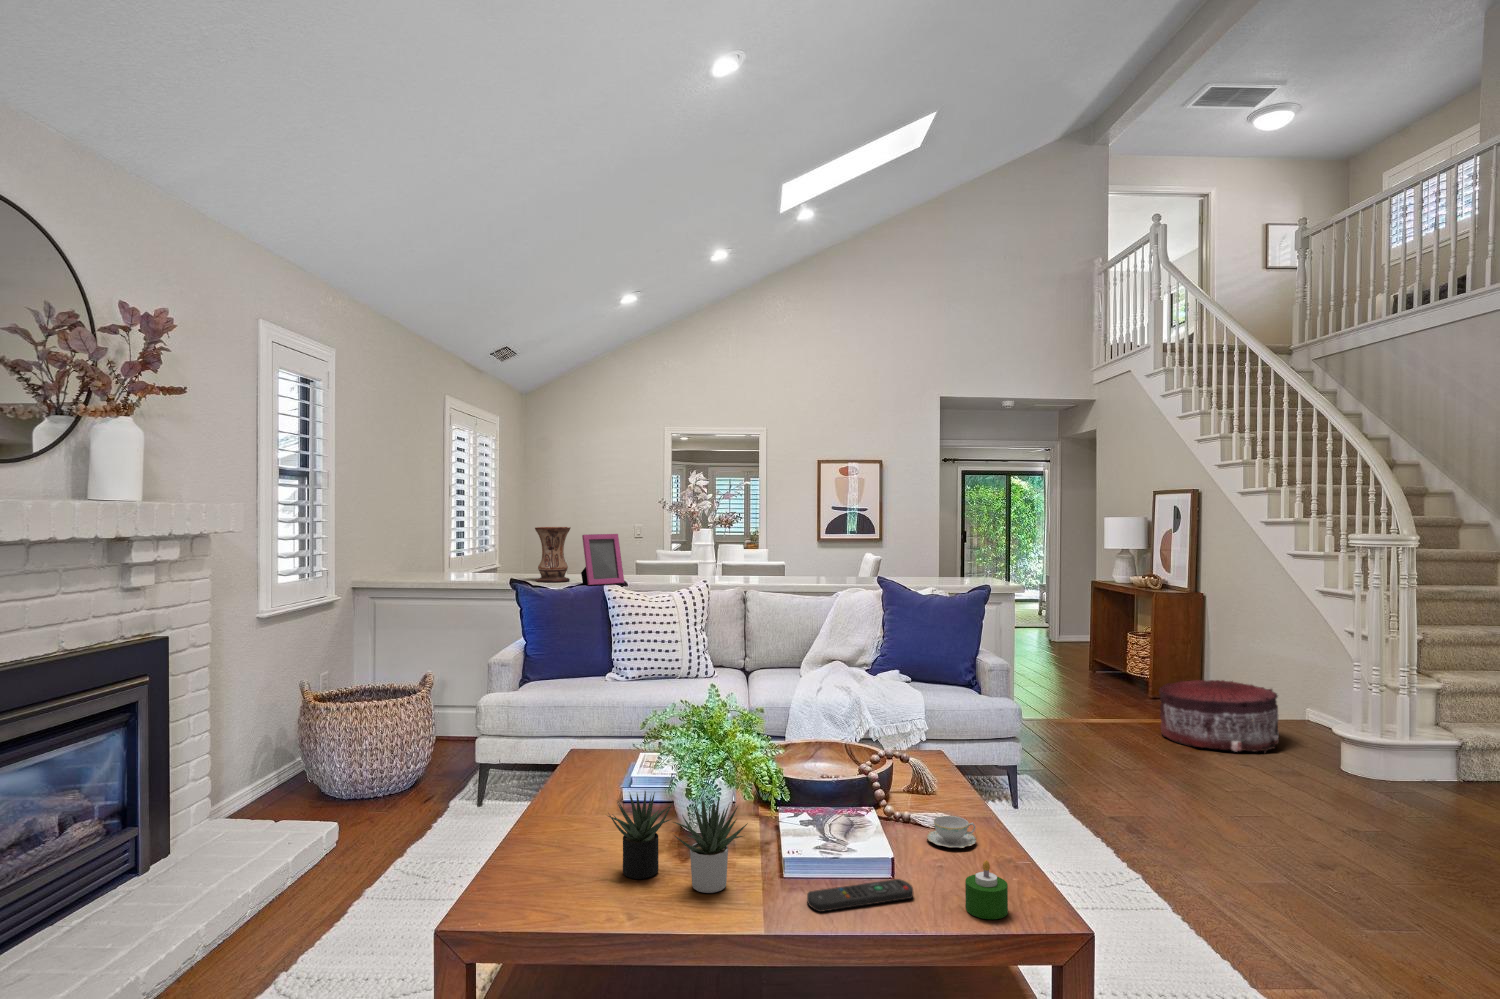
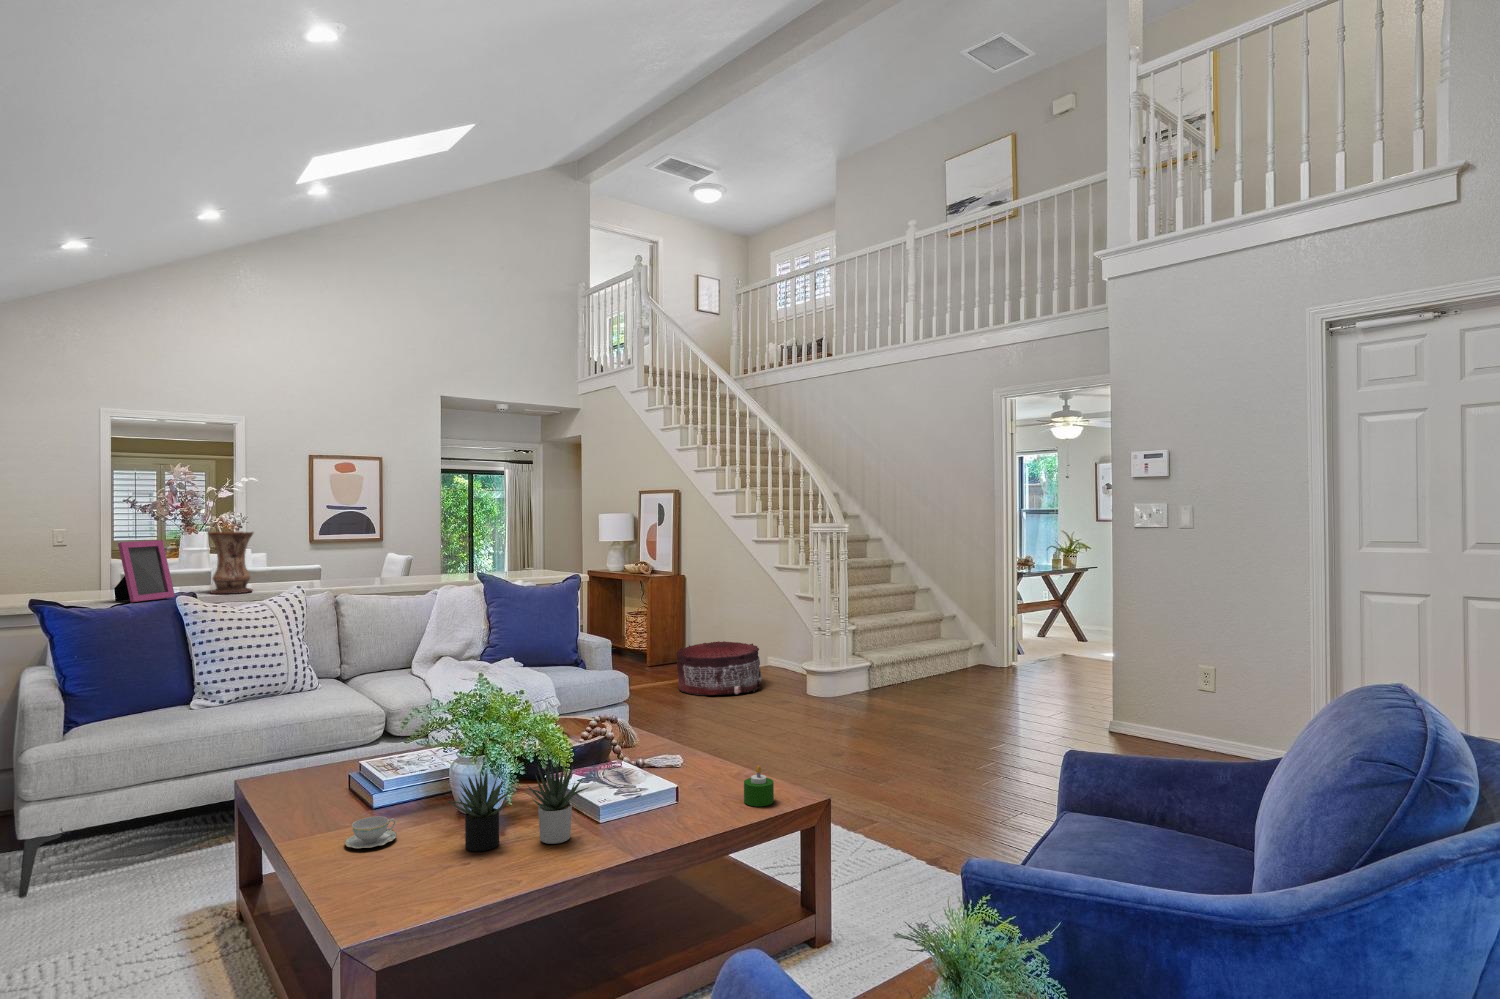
vase: present [535,527,570,582] -> present [209,532,253,594]
teacup: present [927,816,976,848] -> present [344,816,397,848]
remote control: present [807,879,913,912] -> none [640,798,708,831]

